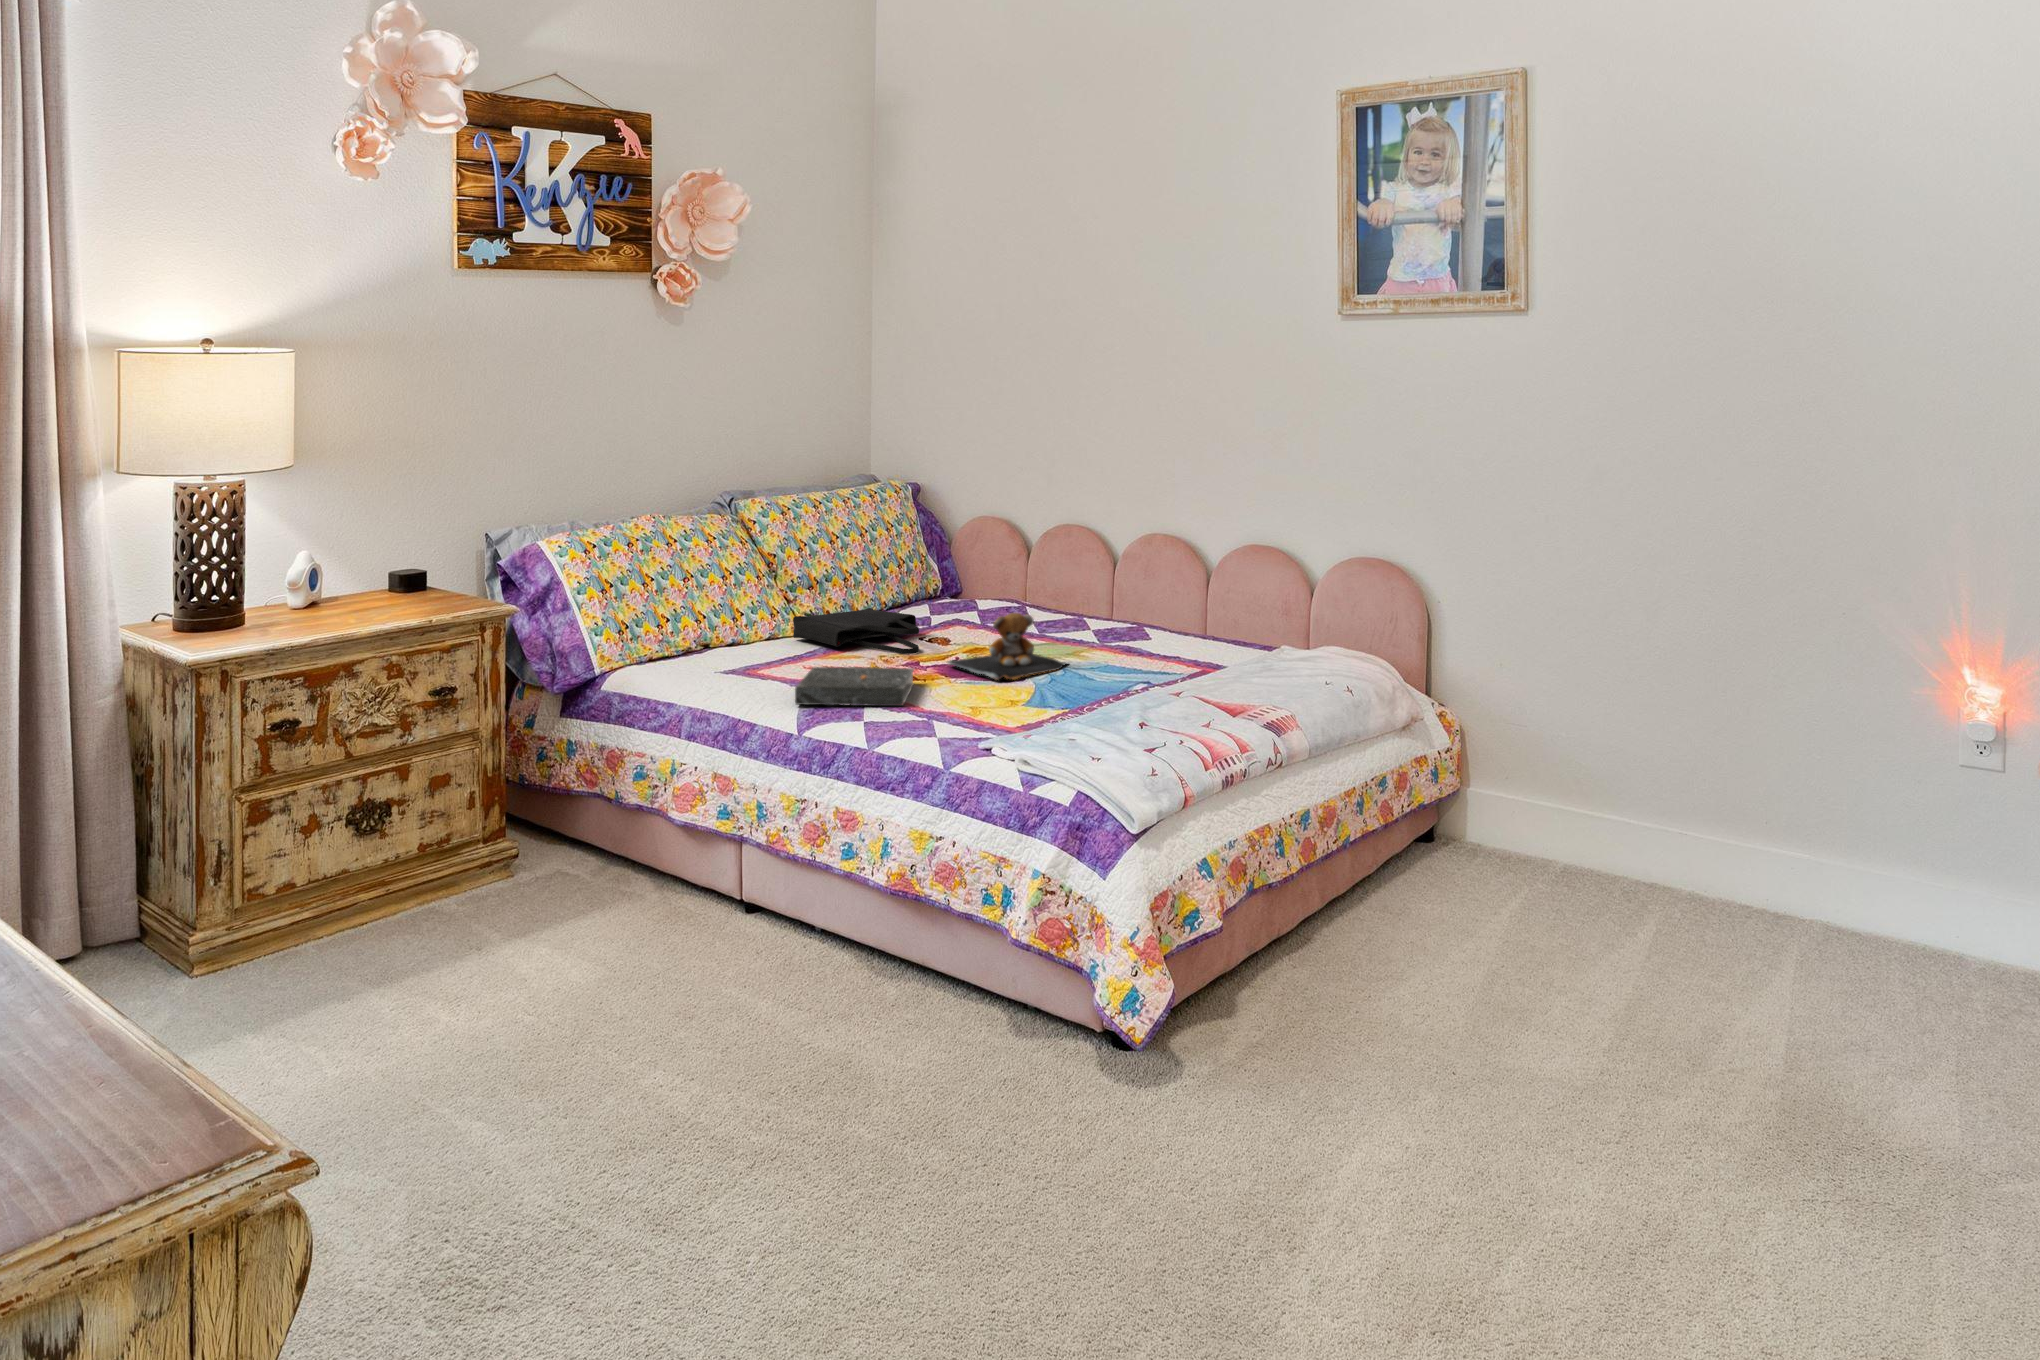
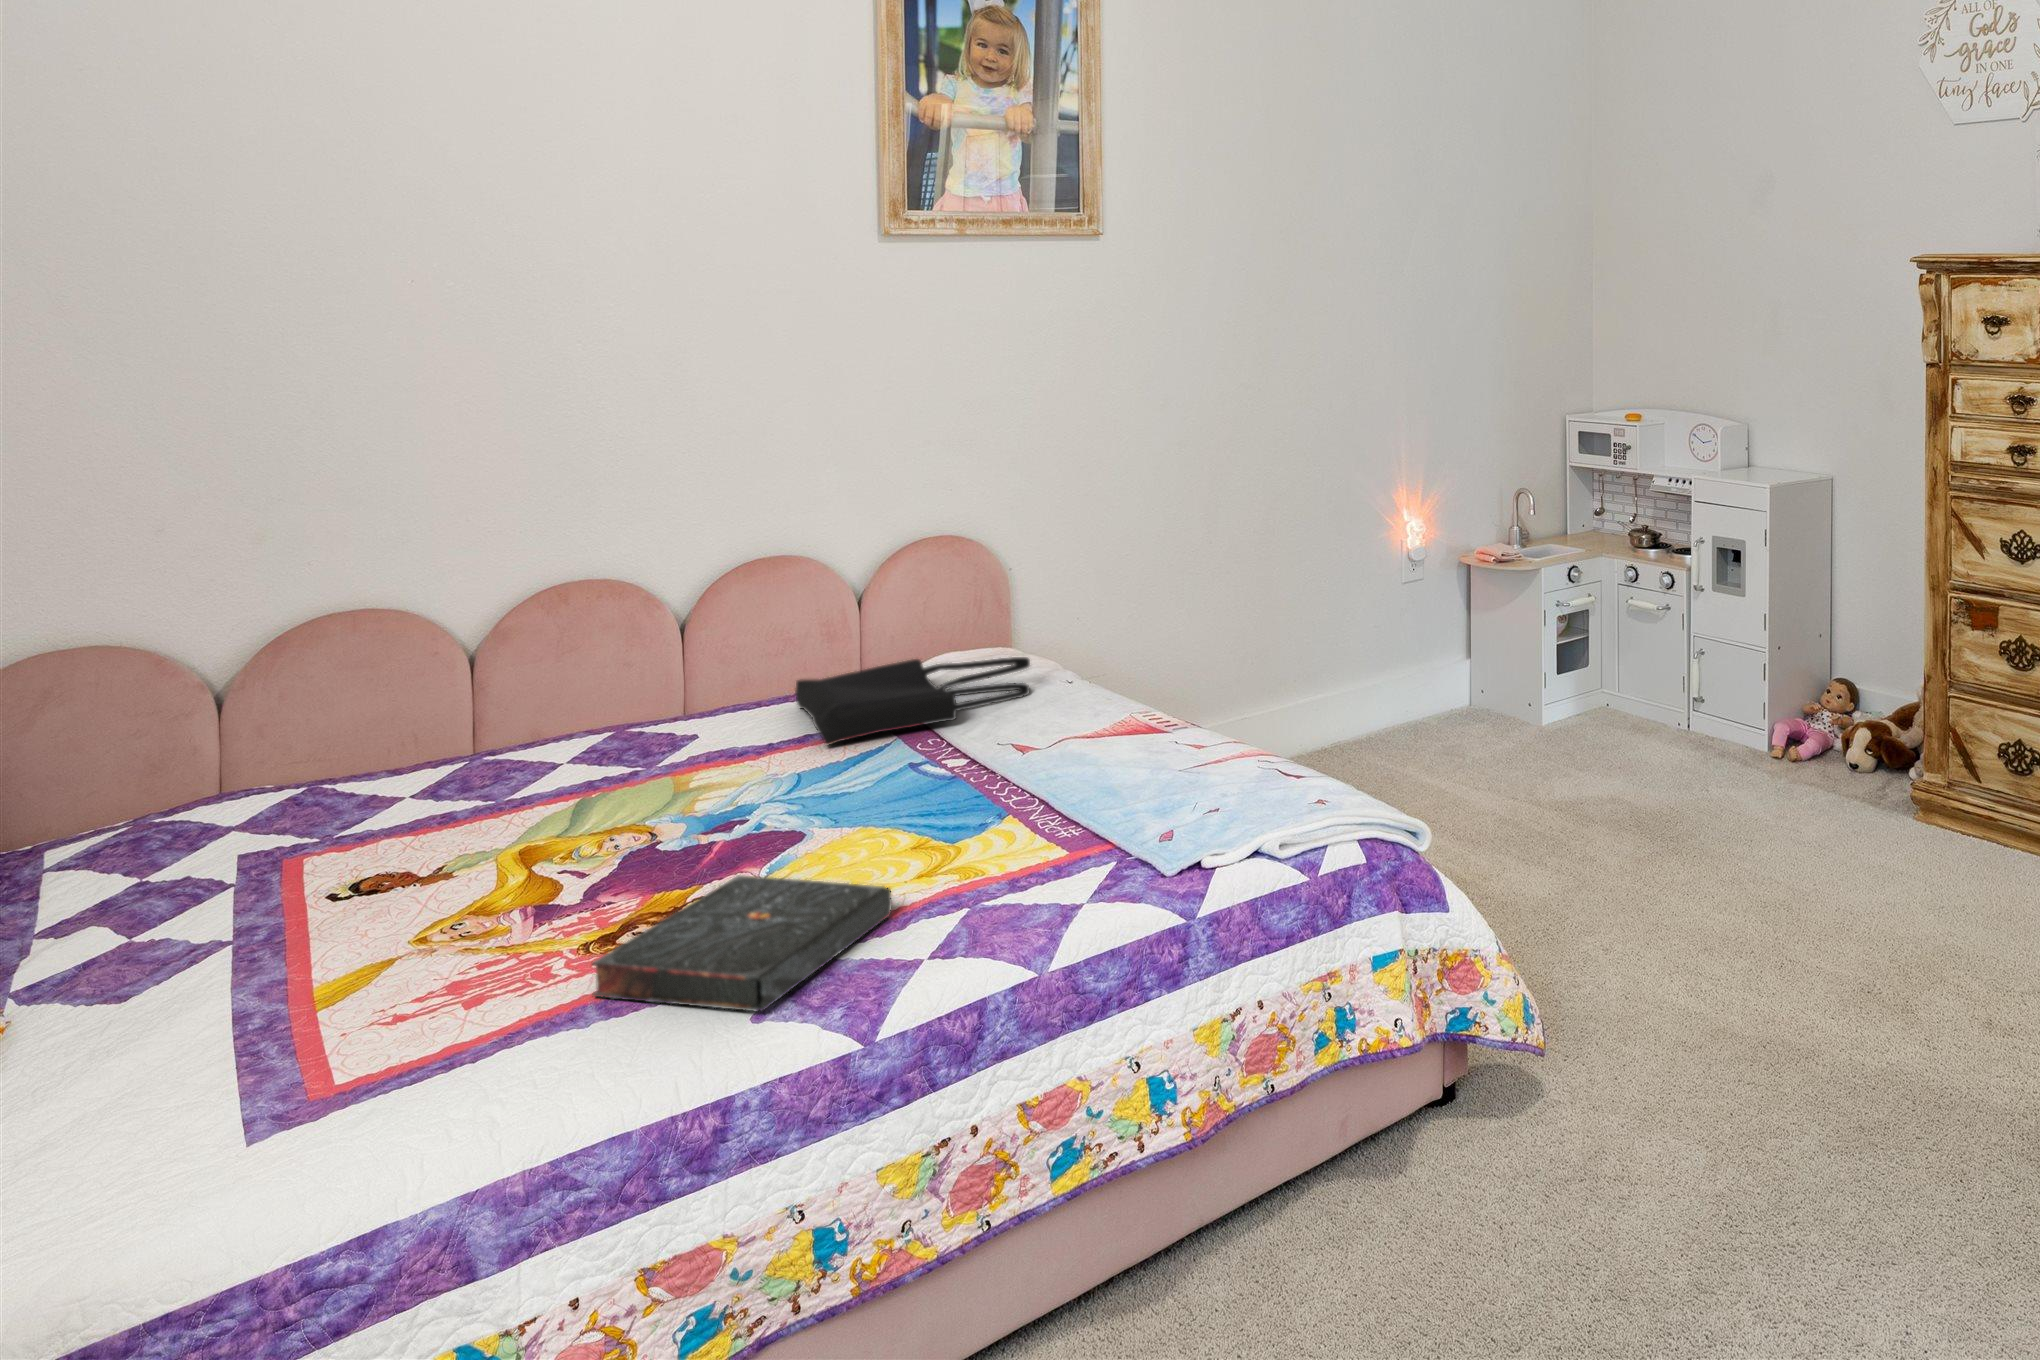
tote bag: present [793,608,919,654] -> present [795,657,1030,745]
teddy bear: present [946,613,1067,680] -> none [646,727,842,867]

